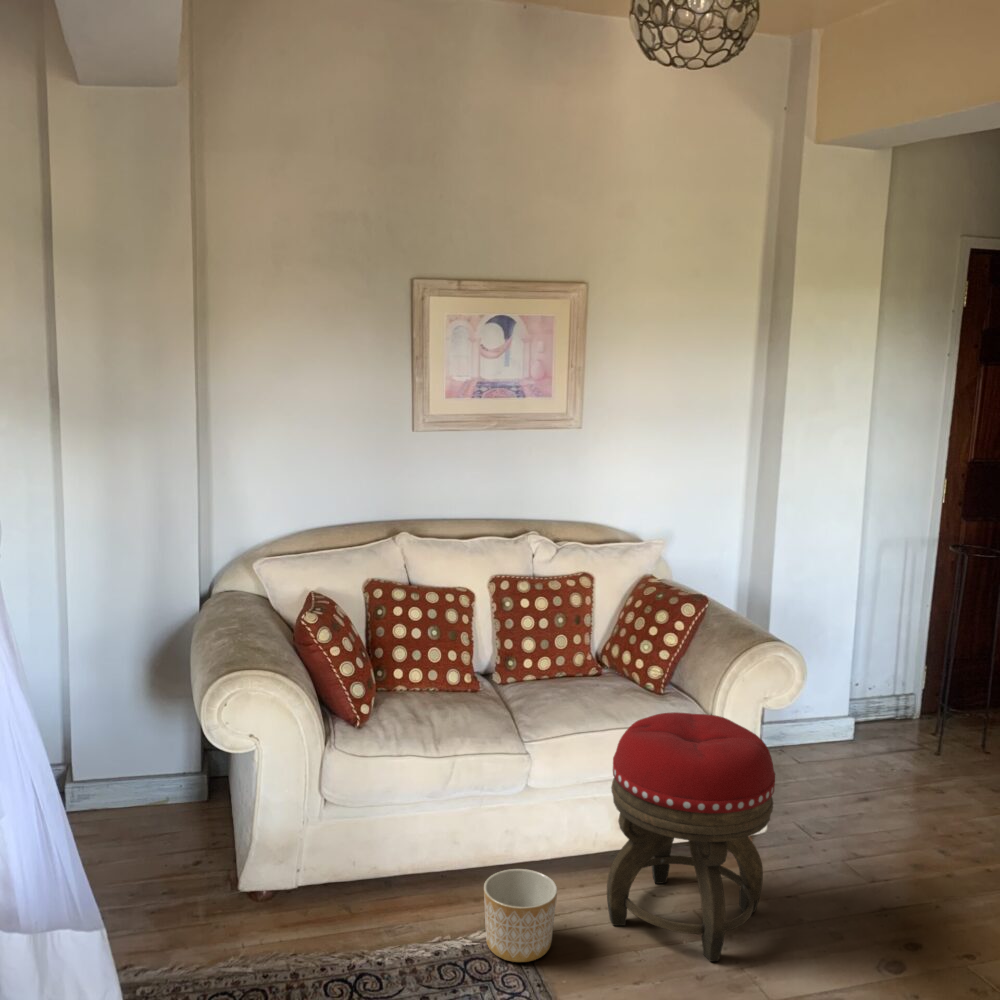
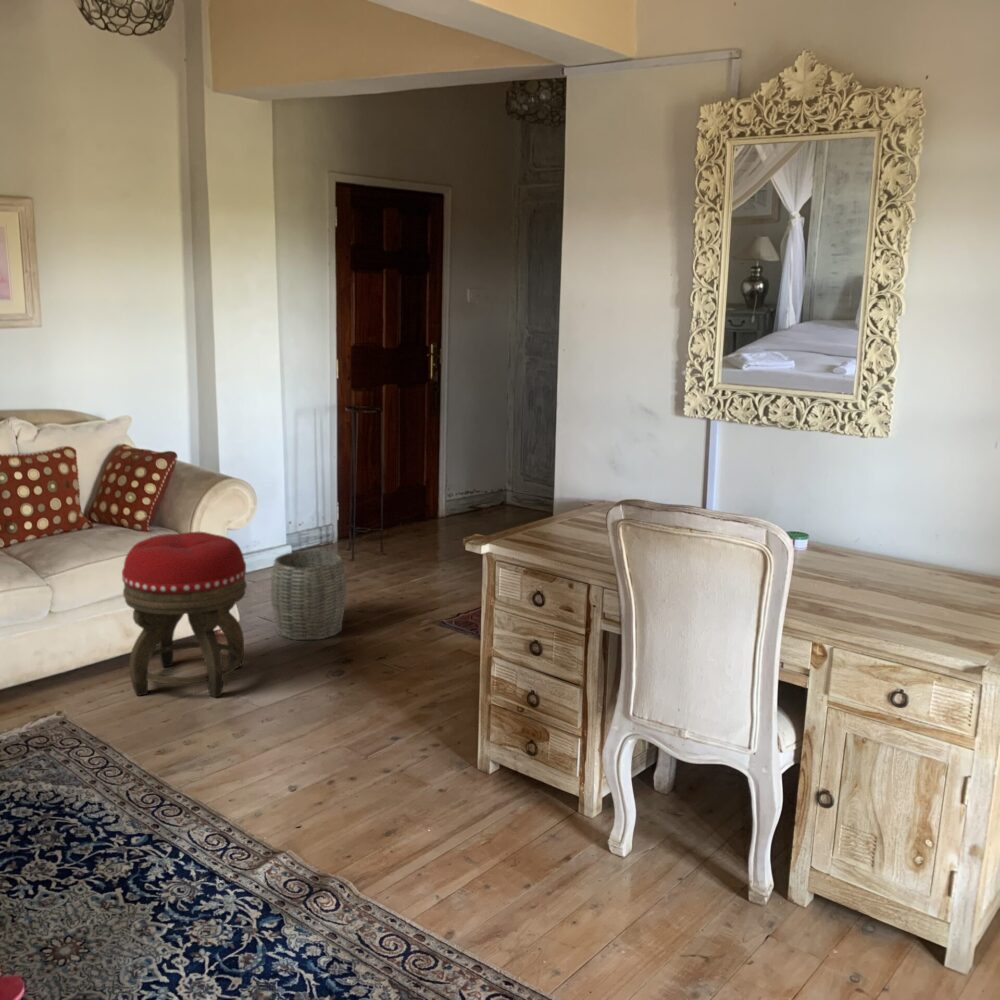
woven basket: none [811,751,924,891] -> present [271,551,346,640]
planter: present [484,869,557,962] -> none [31,667,93,732]

